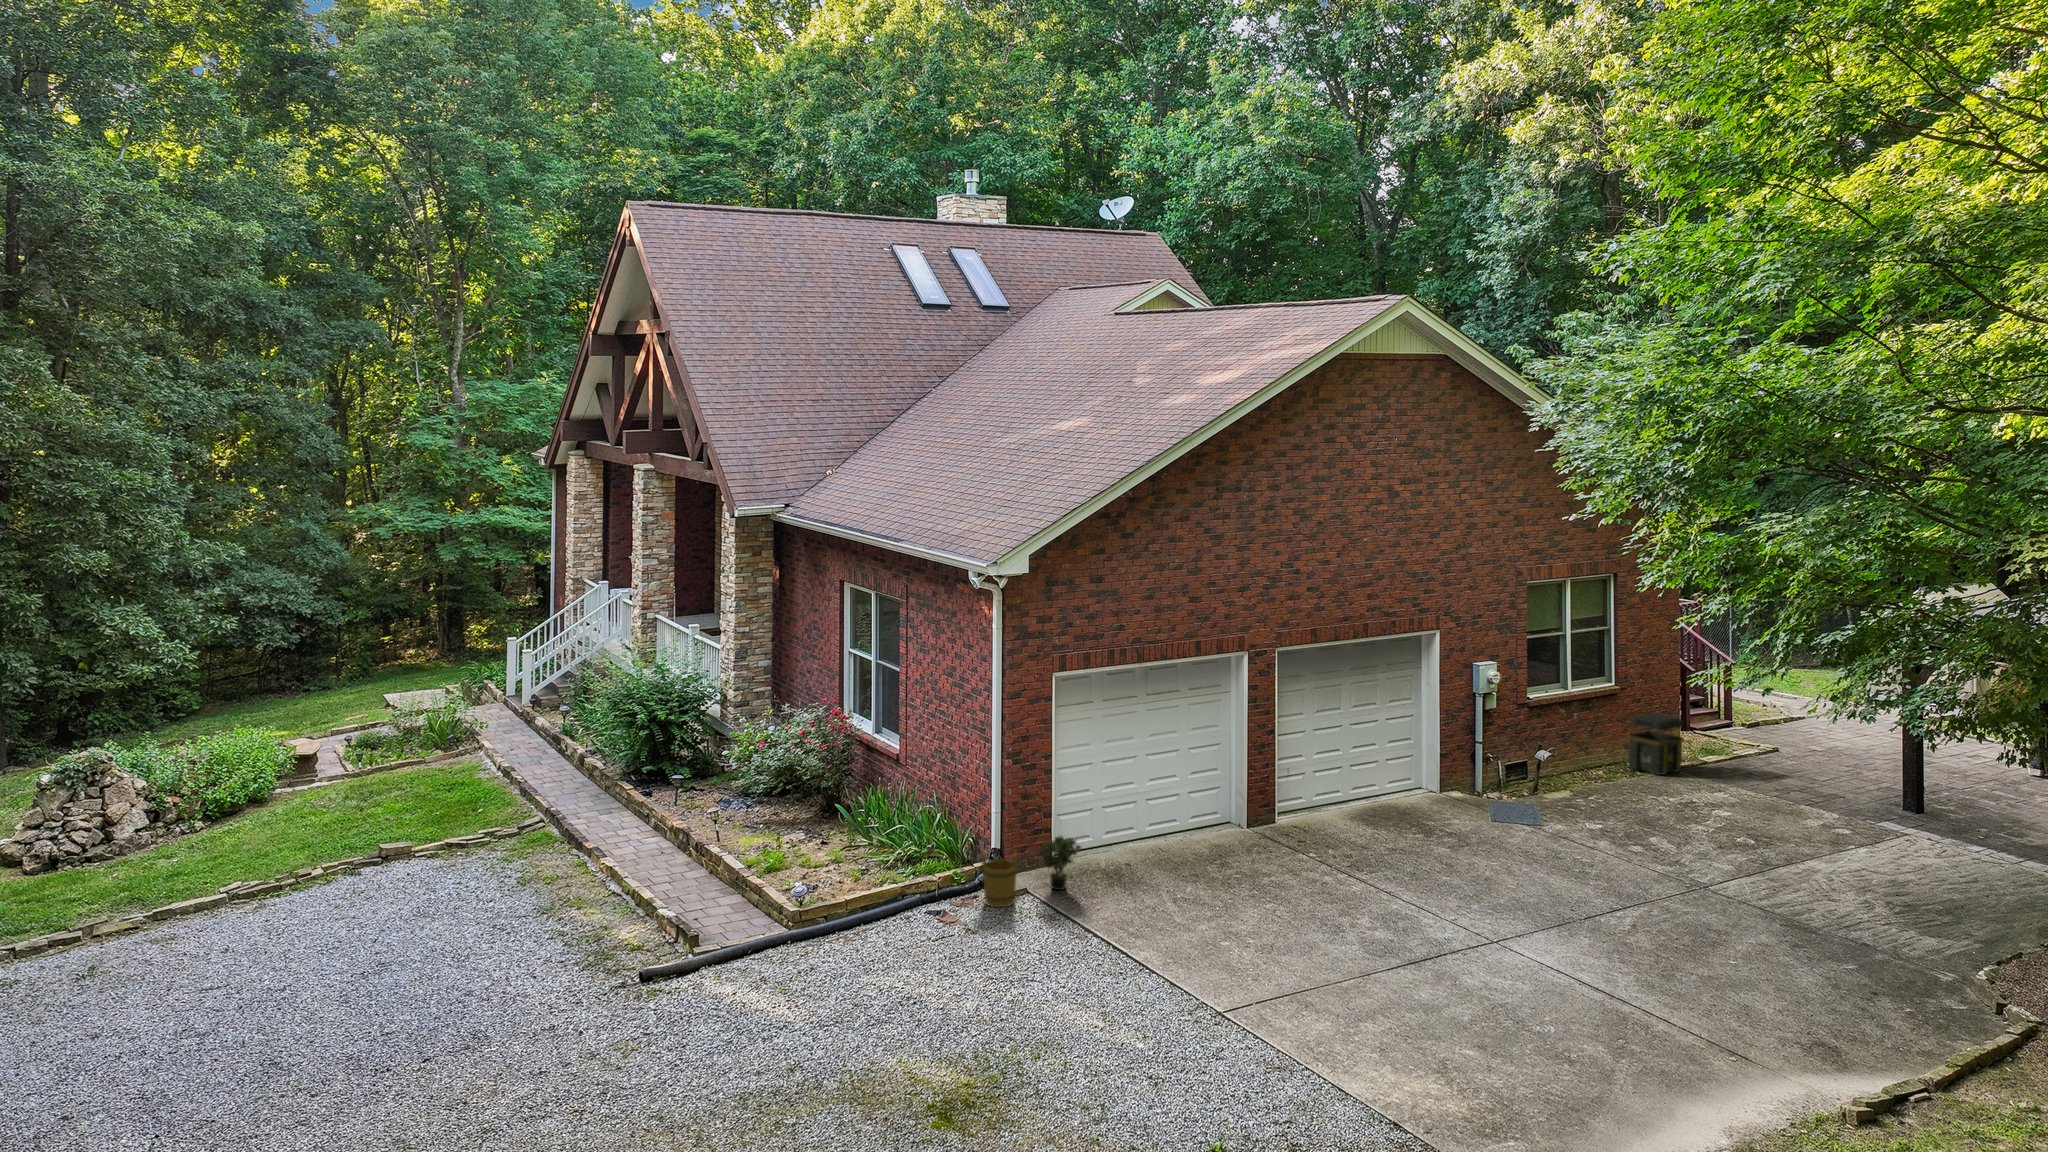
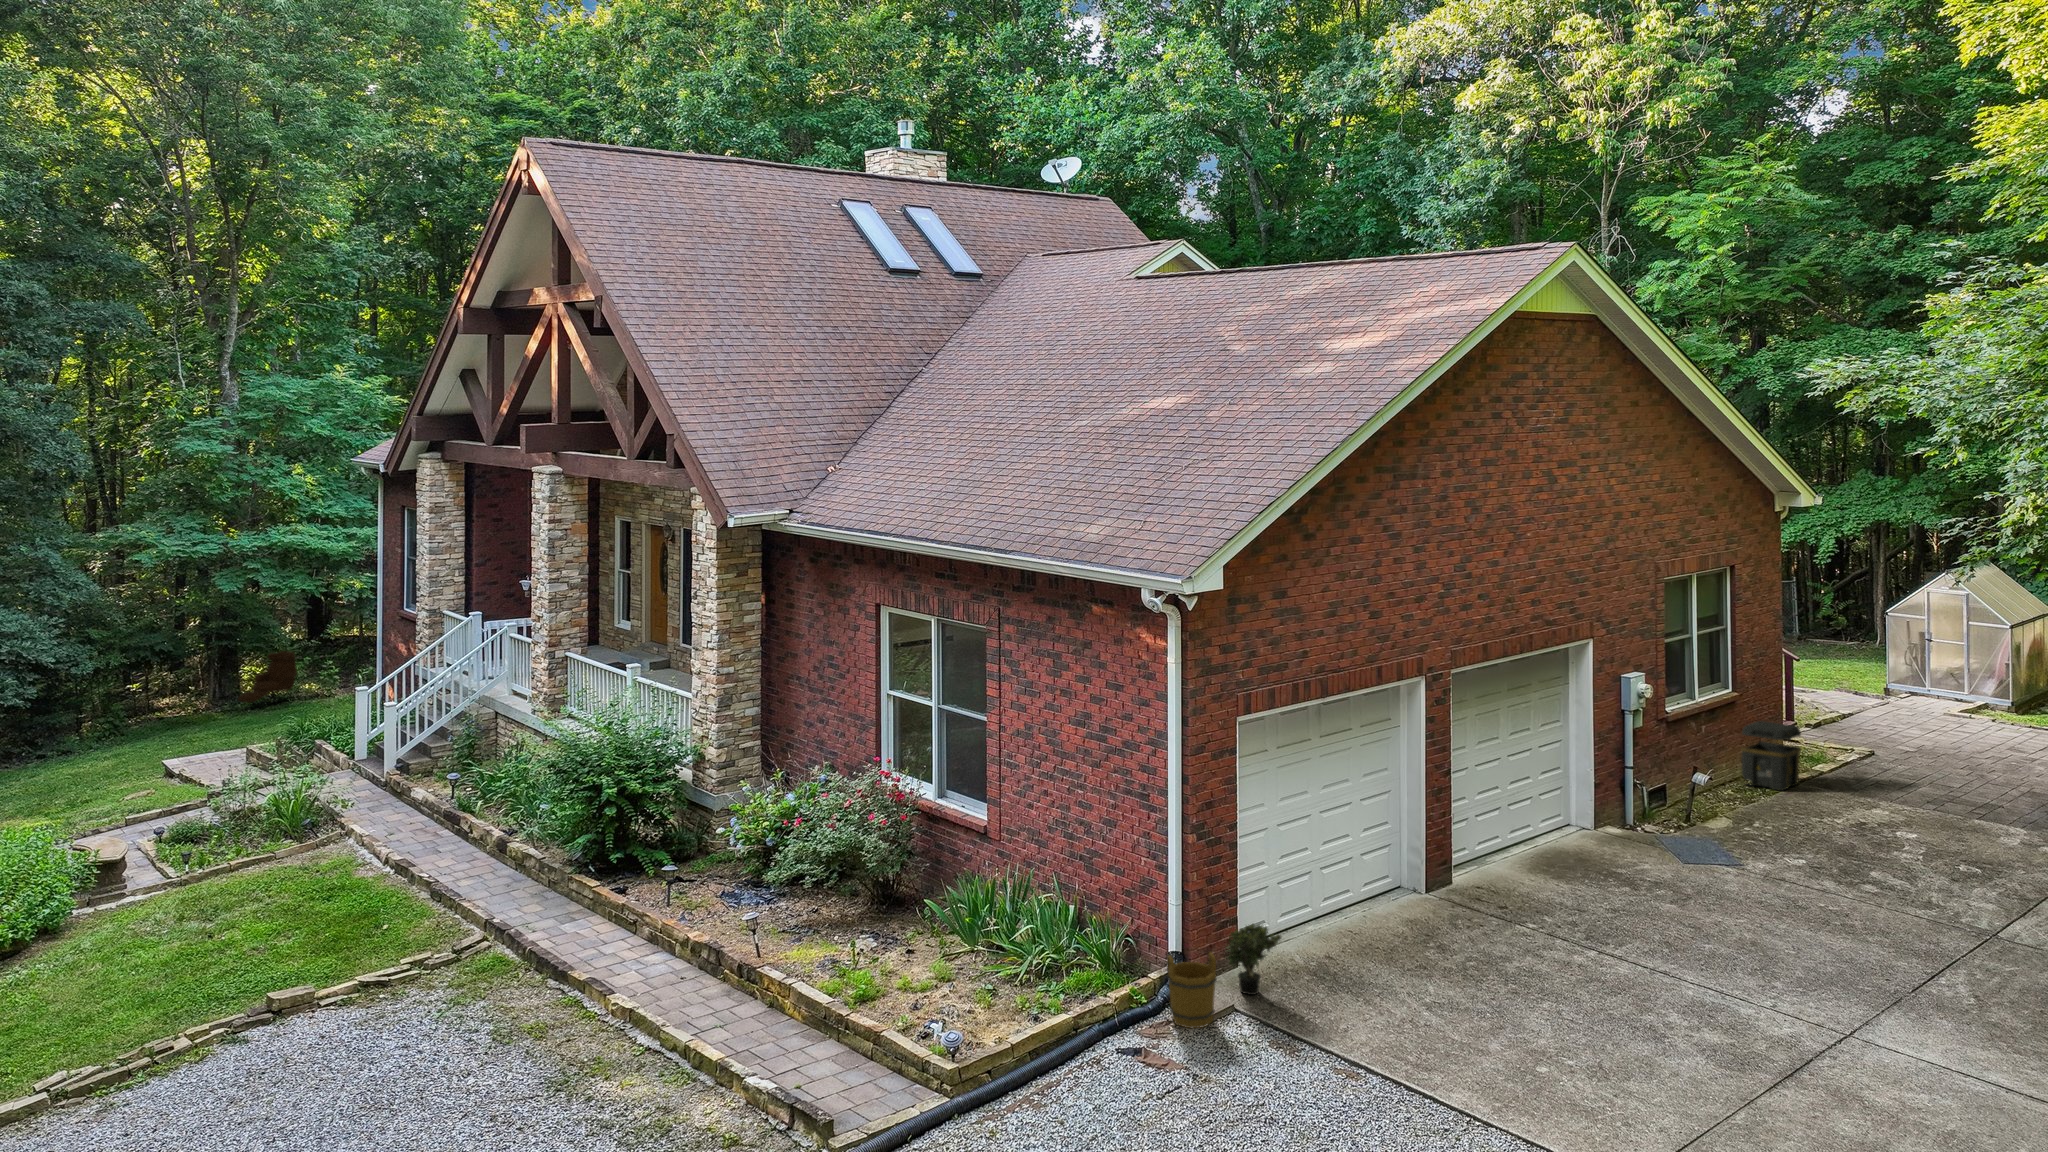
lounge chair: none [458,609,506,657] -> present [238,651,297,706]

